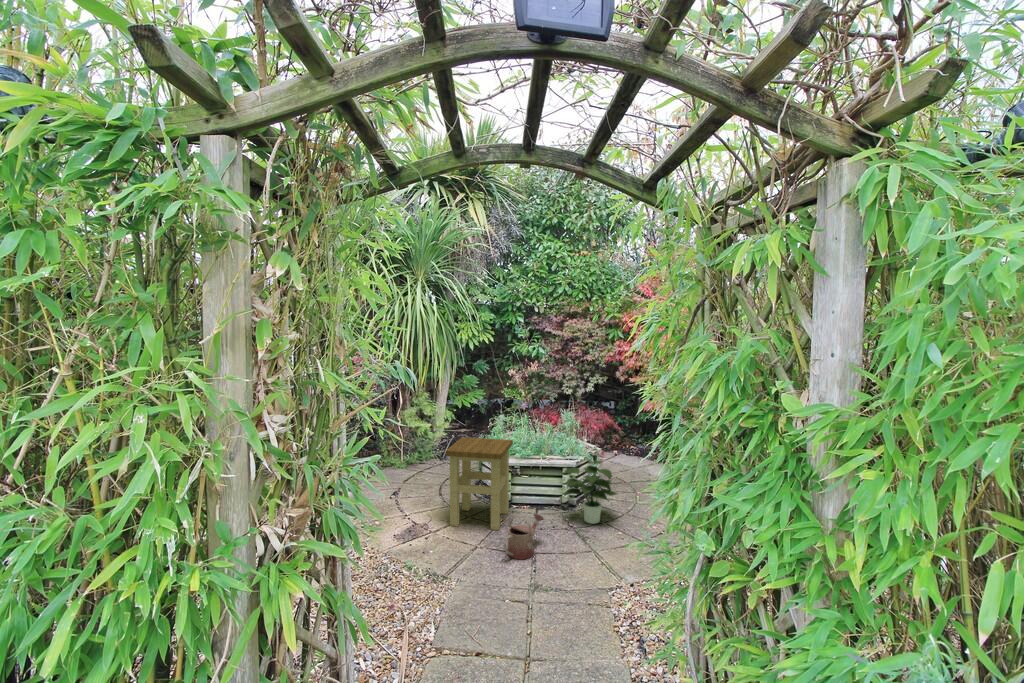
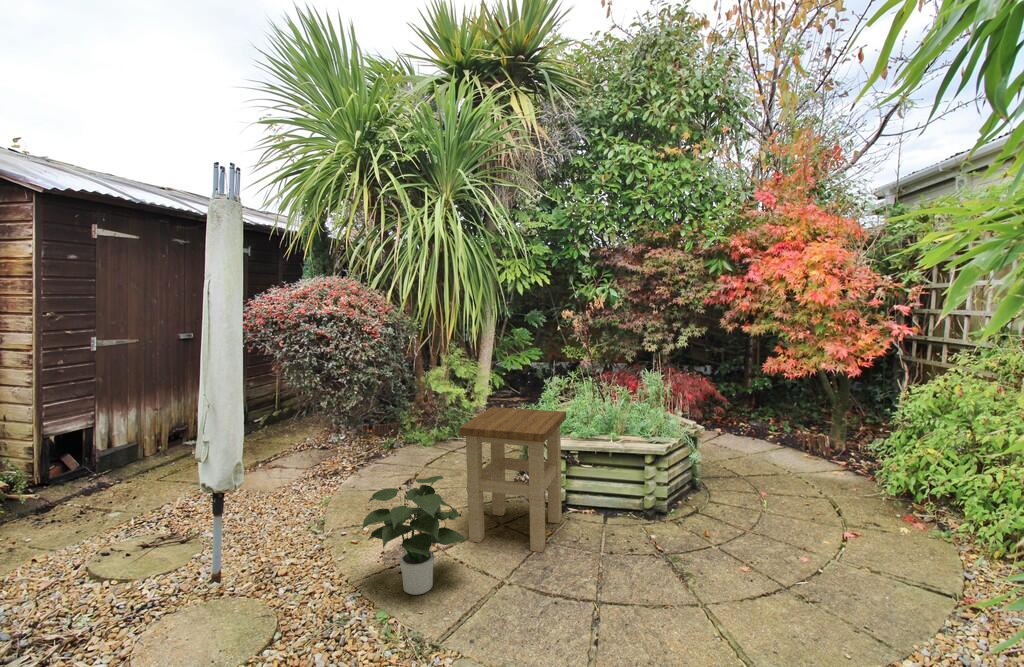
potted plant: present [564,461,617,524] -> present [362,476,469,595]
watering can: present [504,514,544,559] -> none [543,532,614,614]

